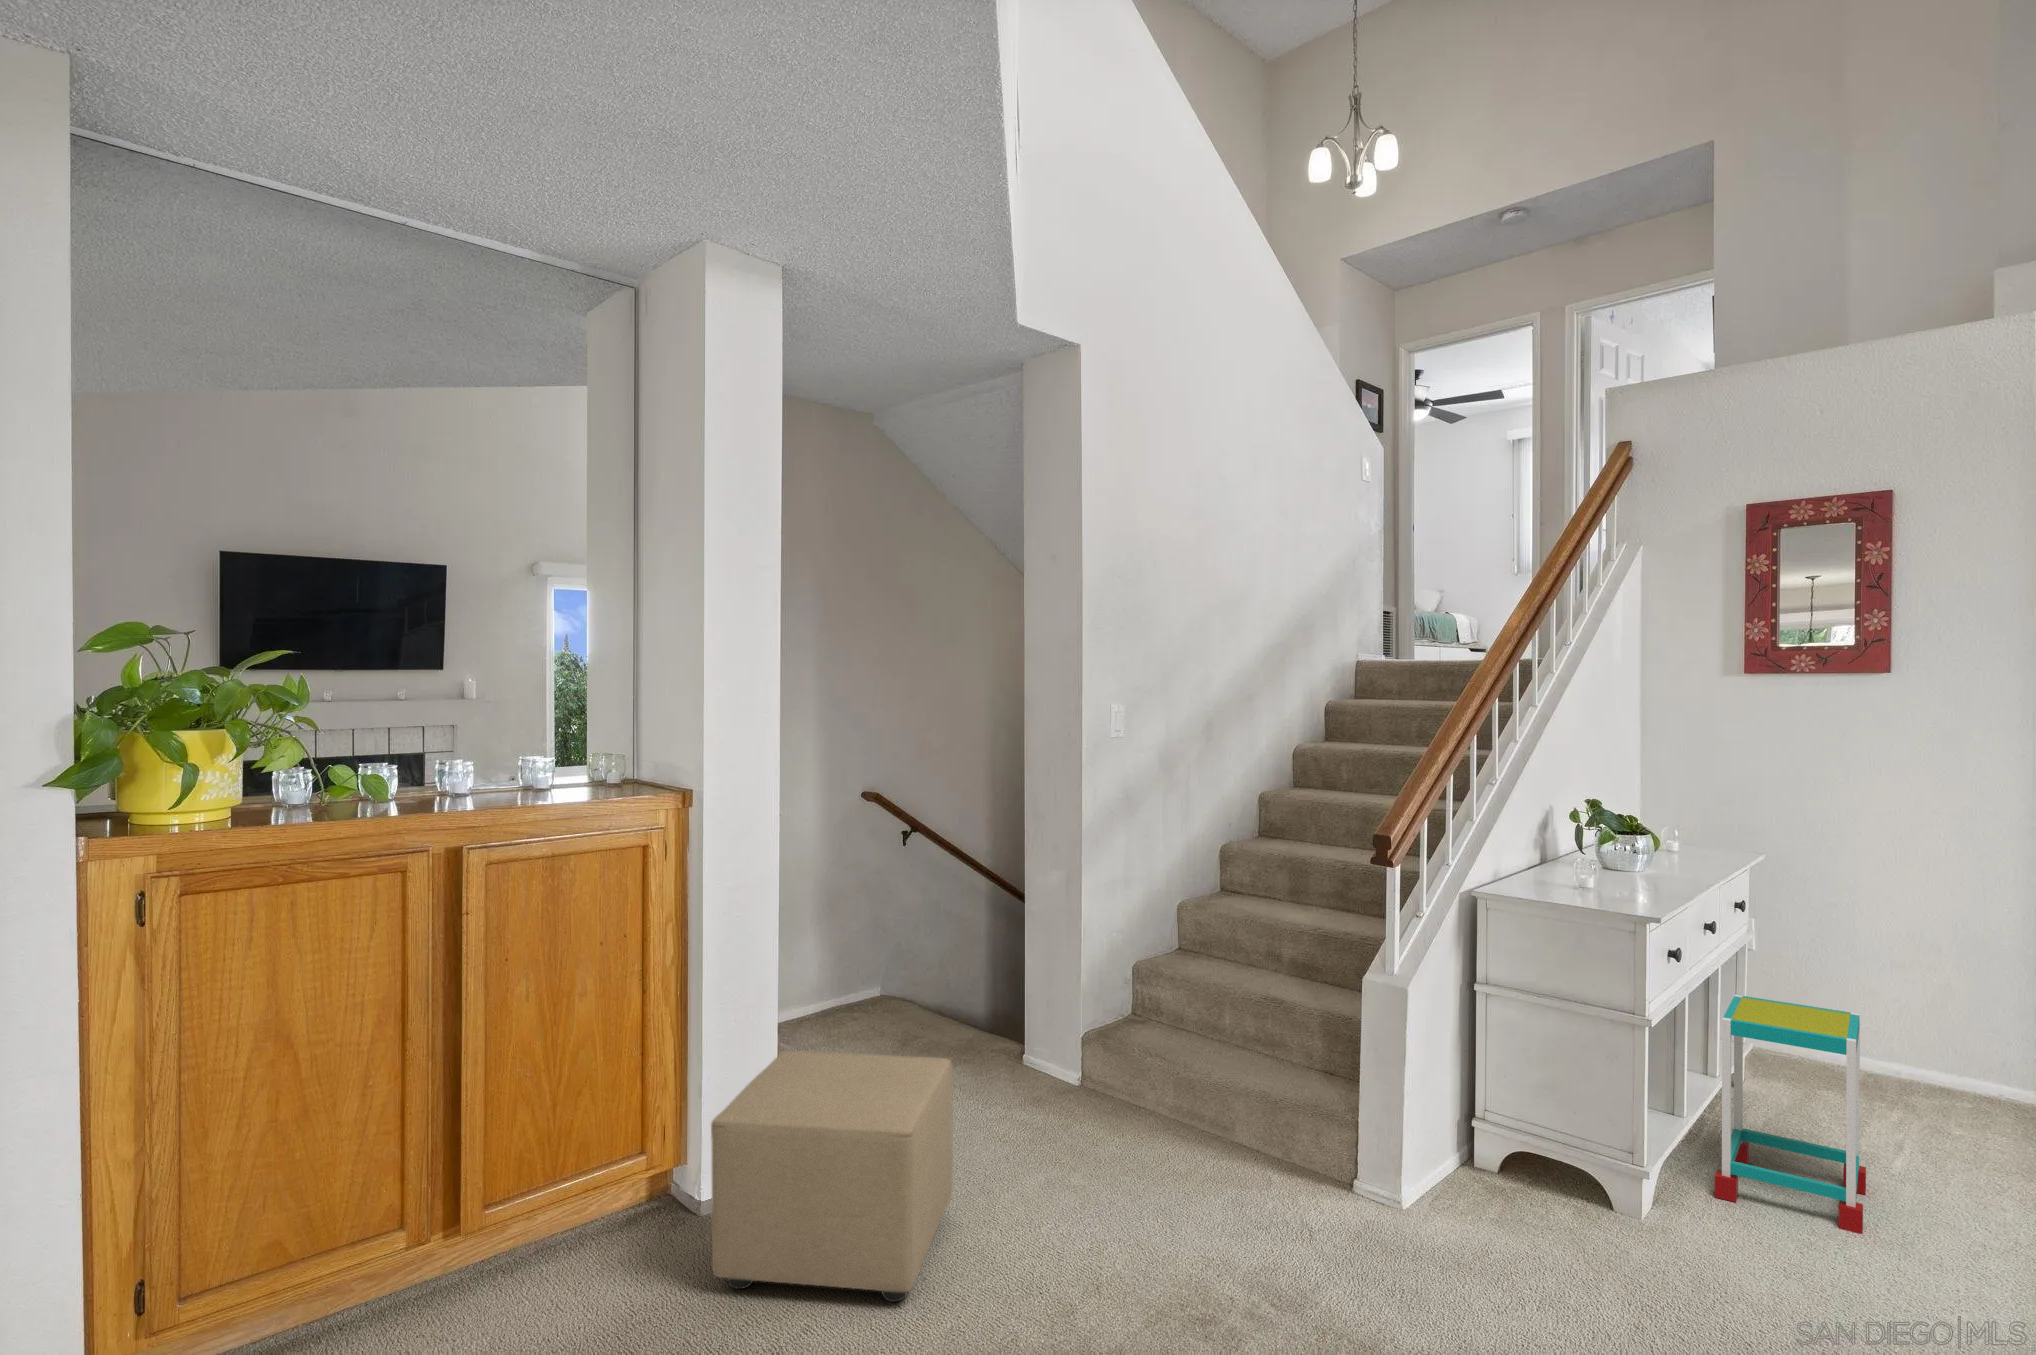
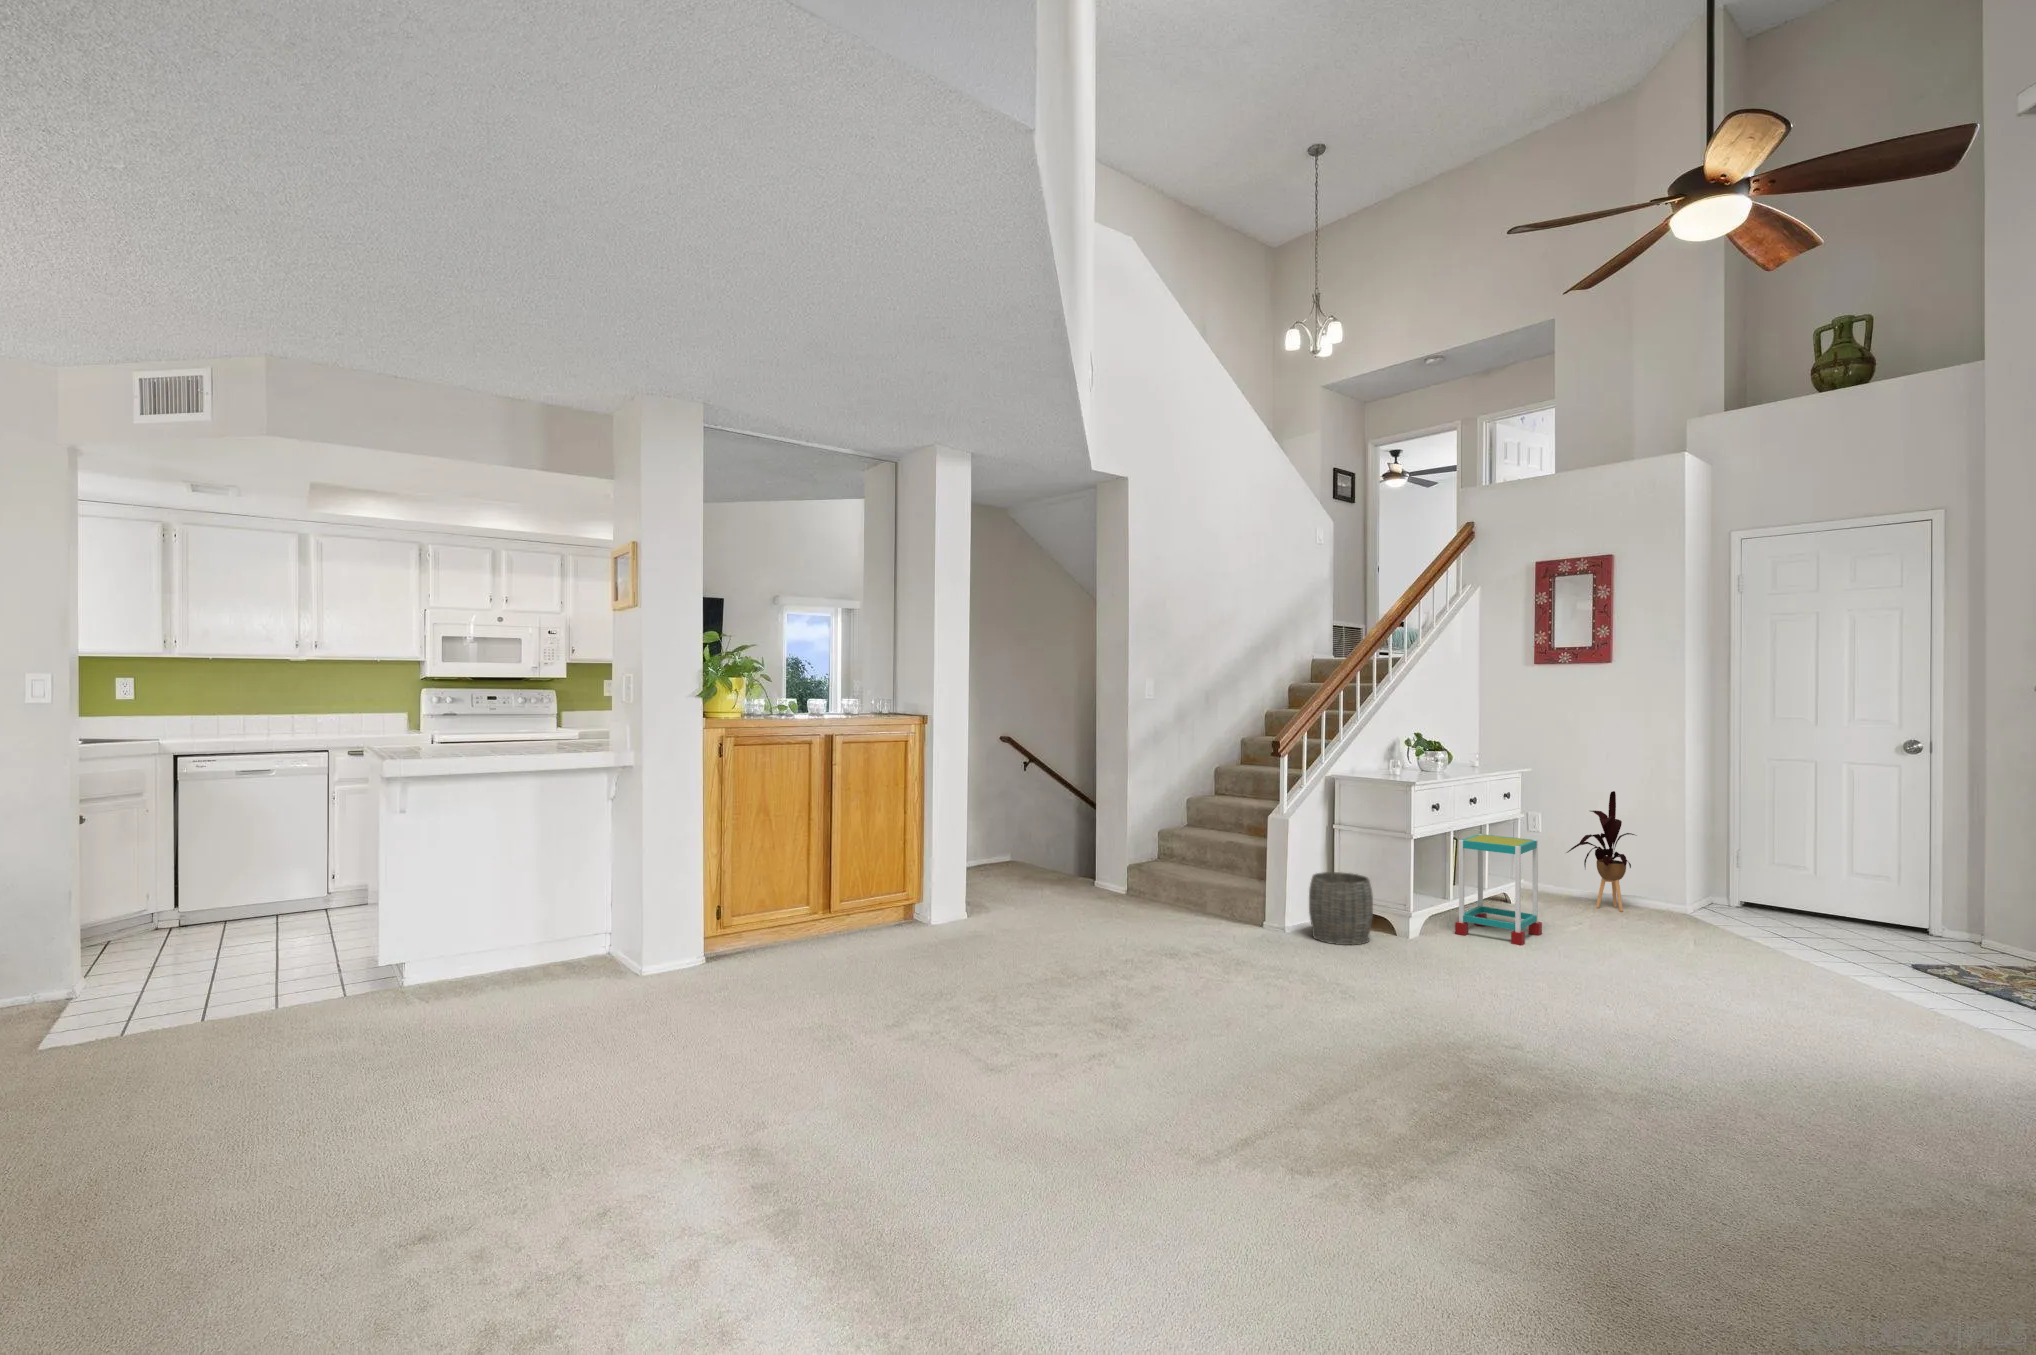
house plant: none [1833,899,1968,1107] -> present [1567,791,1634,911]
ottoman: present [711,1051,953,1302] -> none [943,846,1055,948]
woven basket: none [1451,1086,1582,1252] -> present [1309,872,1373,945]

